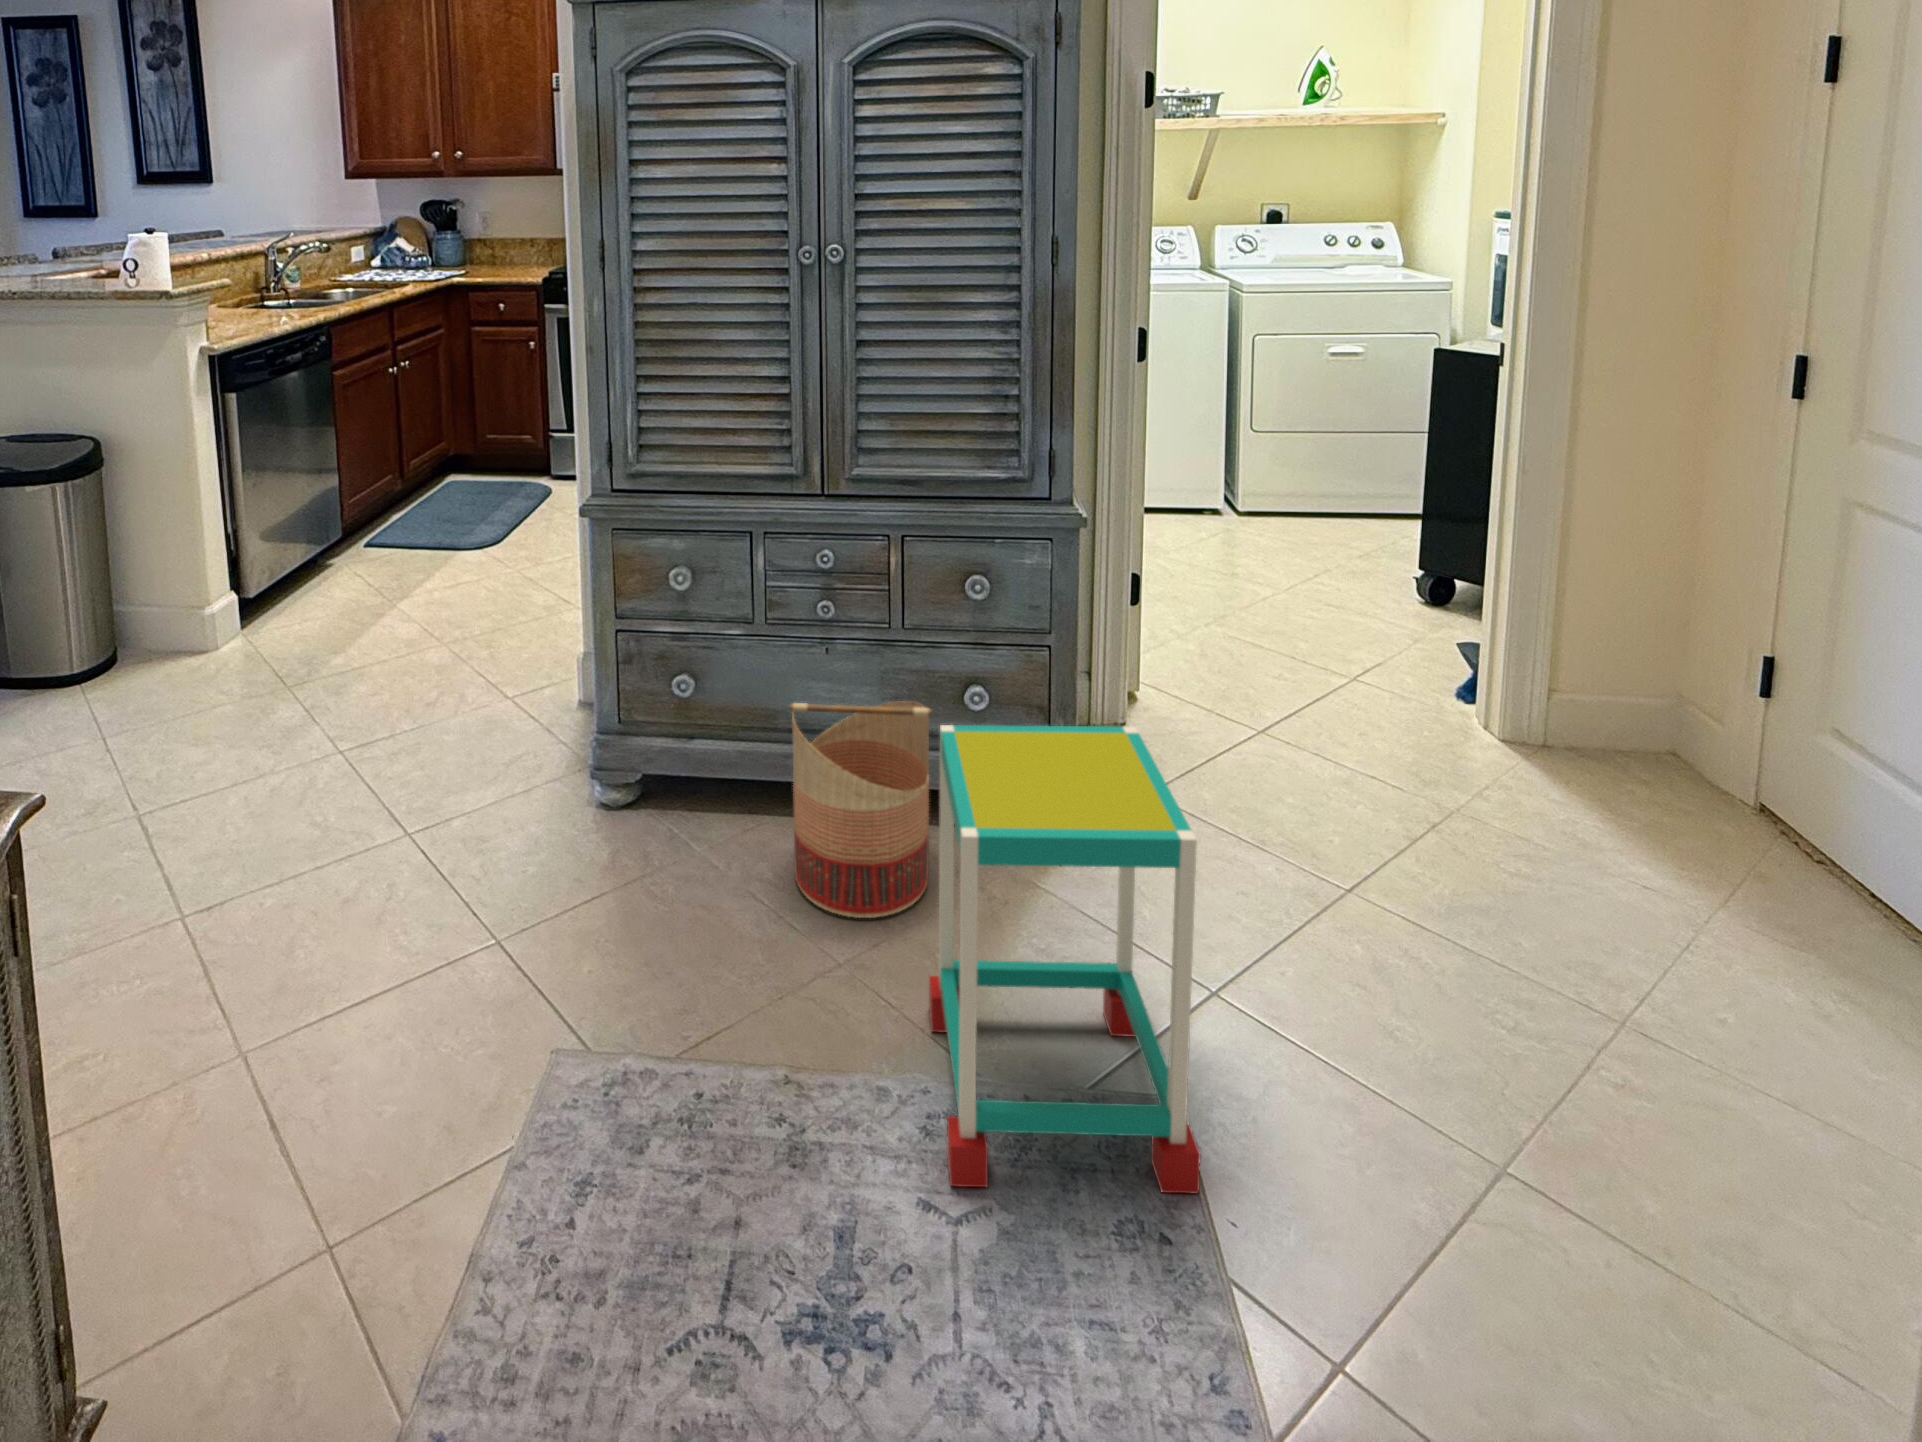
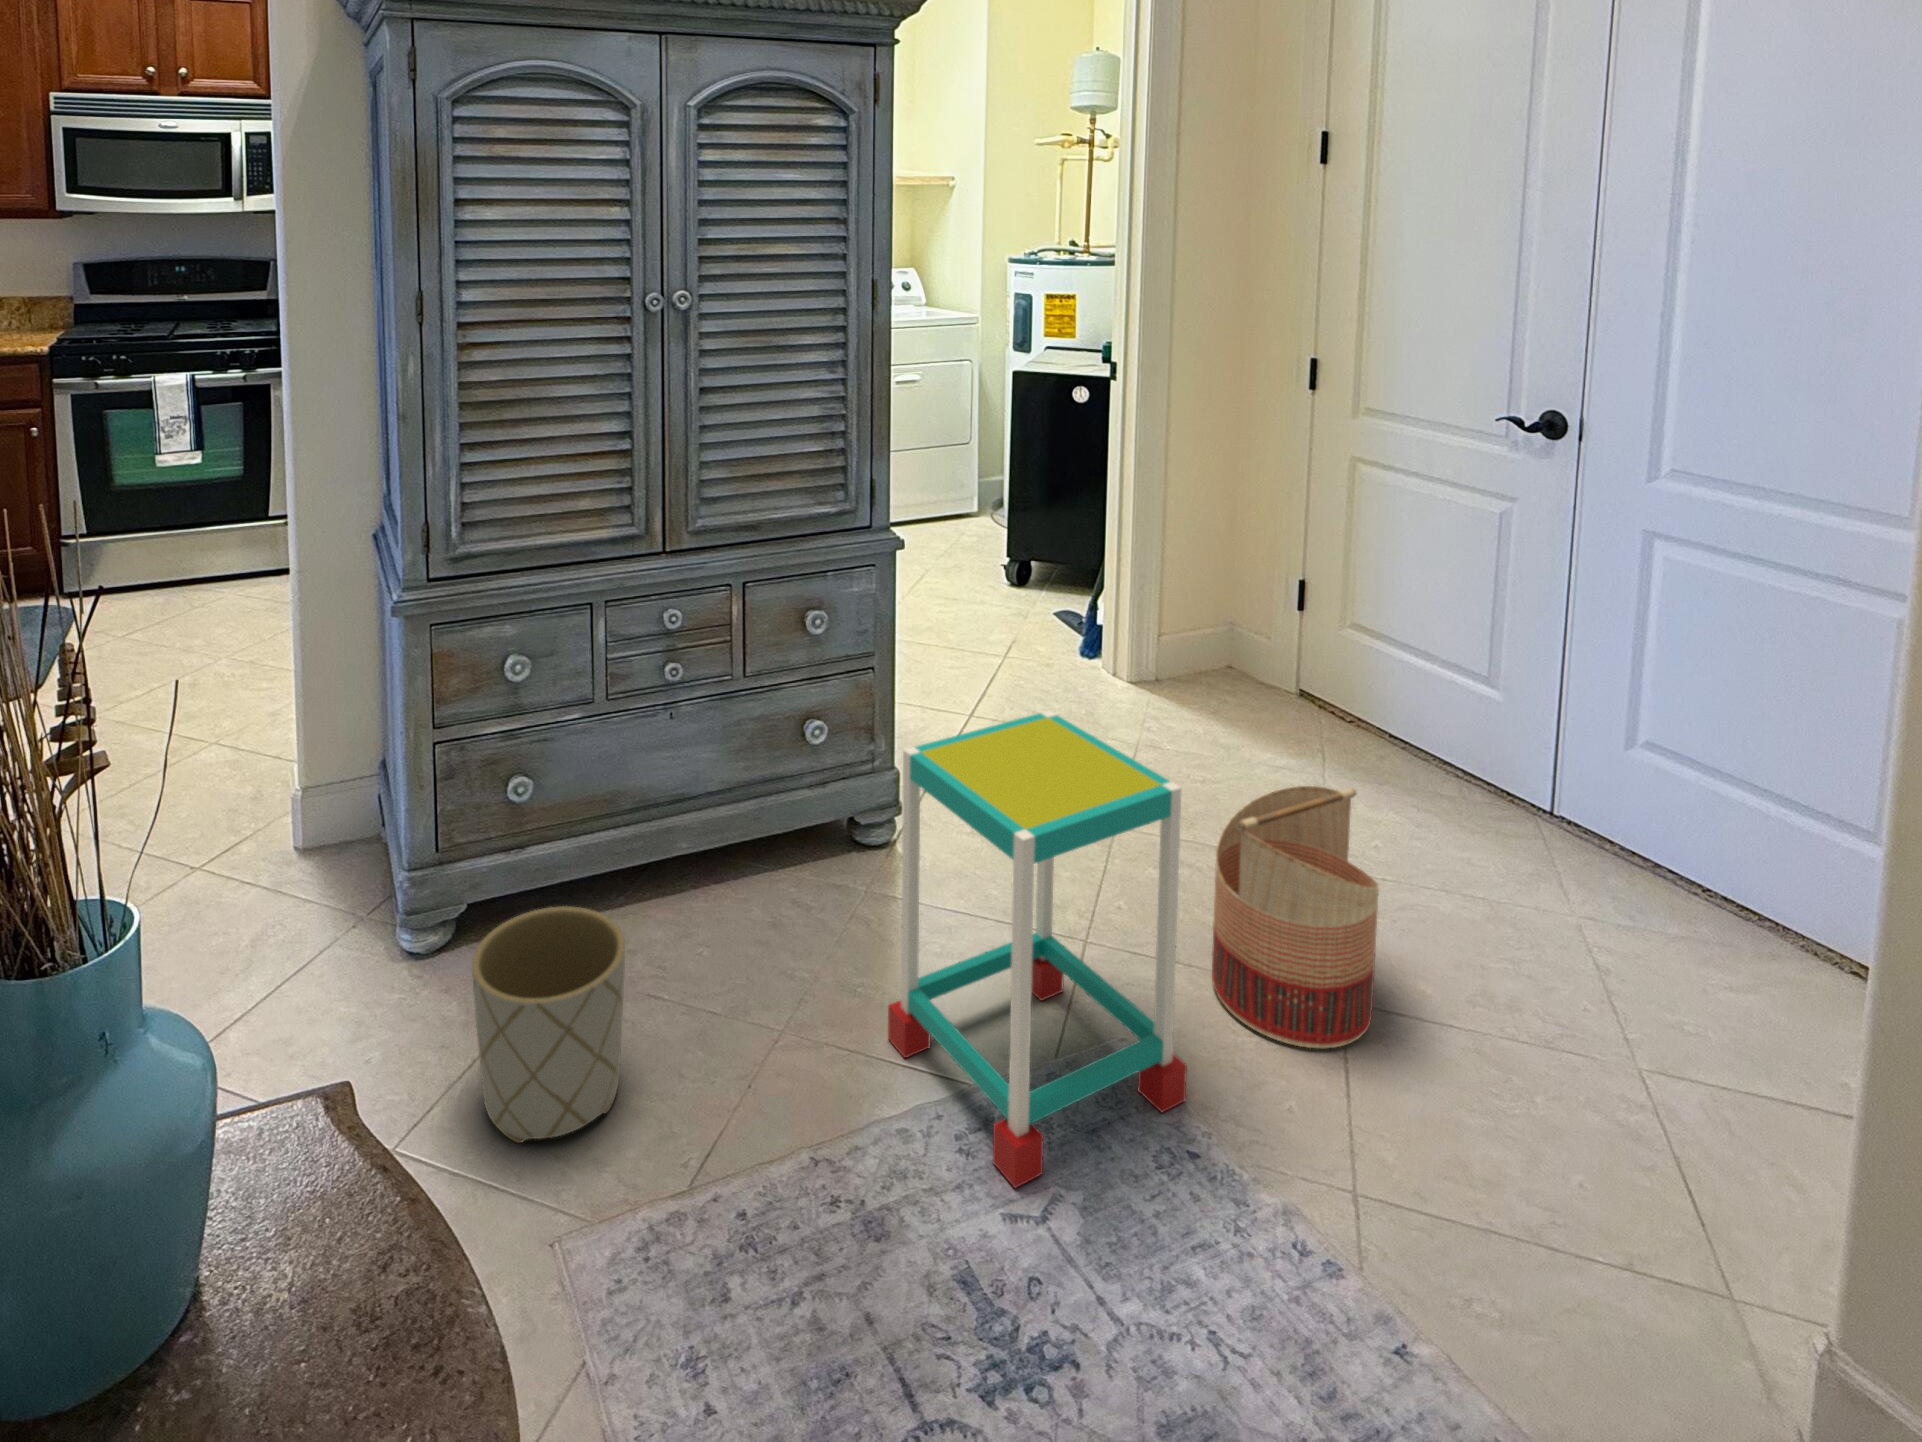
basket: present [790,701,932,918] -> present [1212,786,1379,1048]
planter: none [558,786,689,975] -> present [472,906,625,1143]

